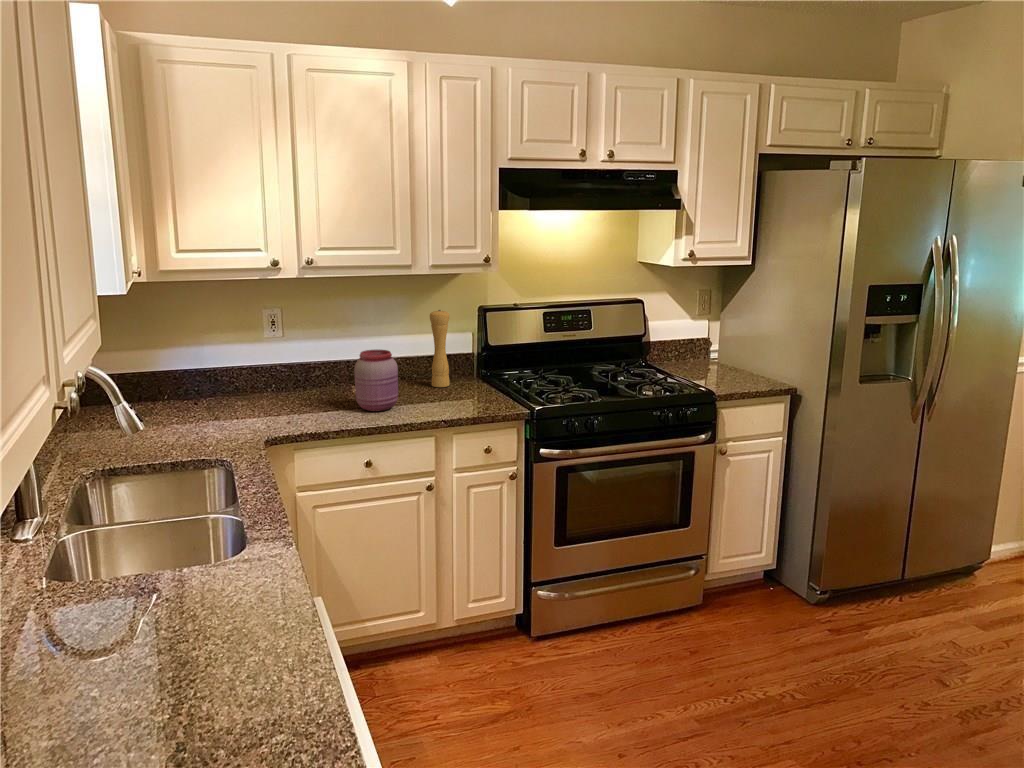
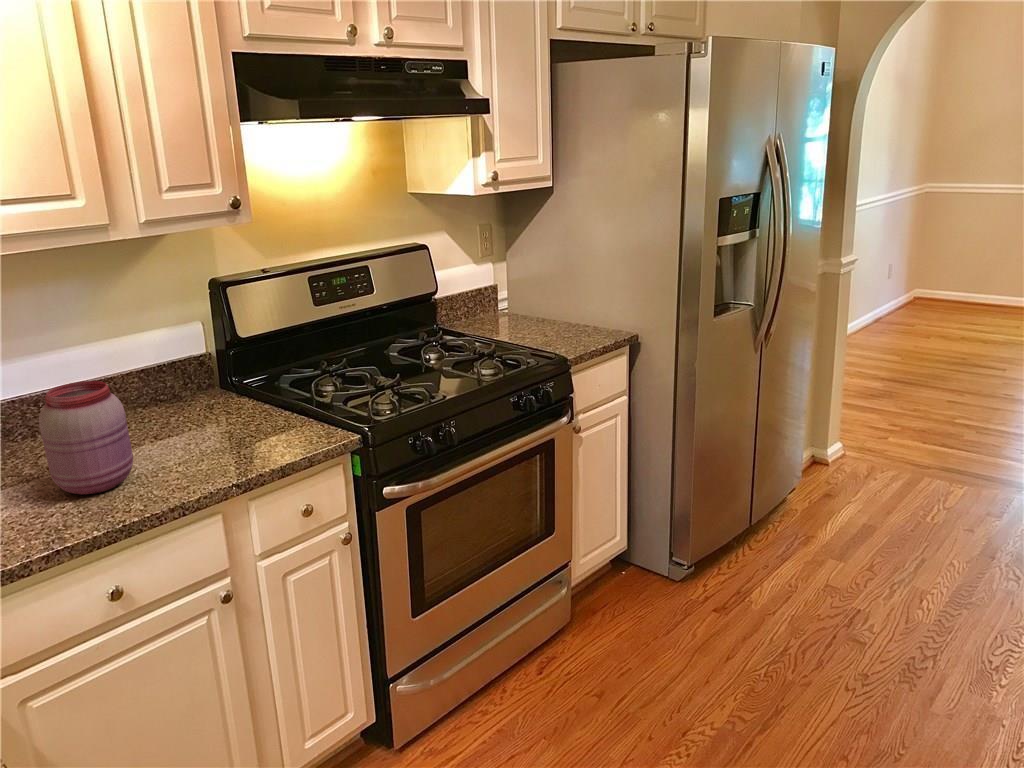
pepper mill: present [430,310,450,387] -> none [140,295,191,421]

